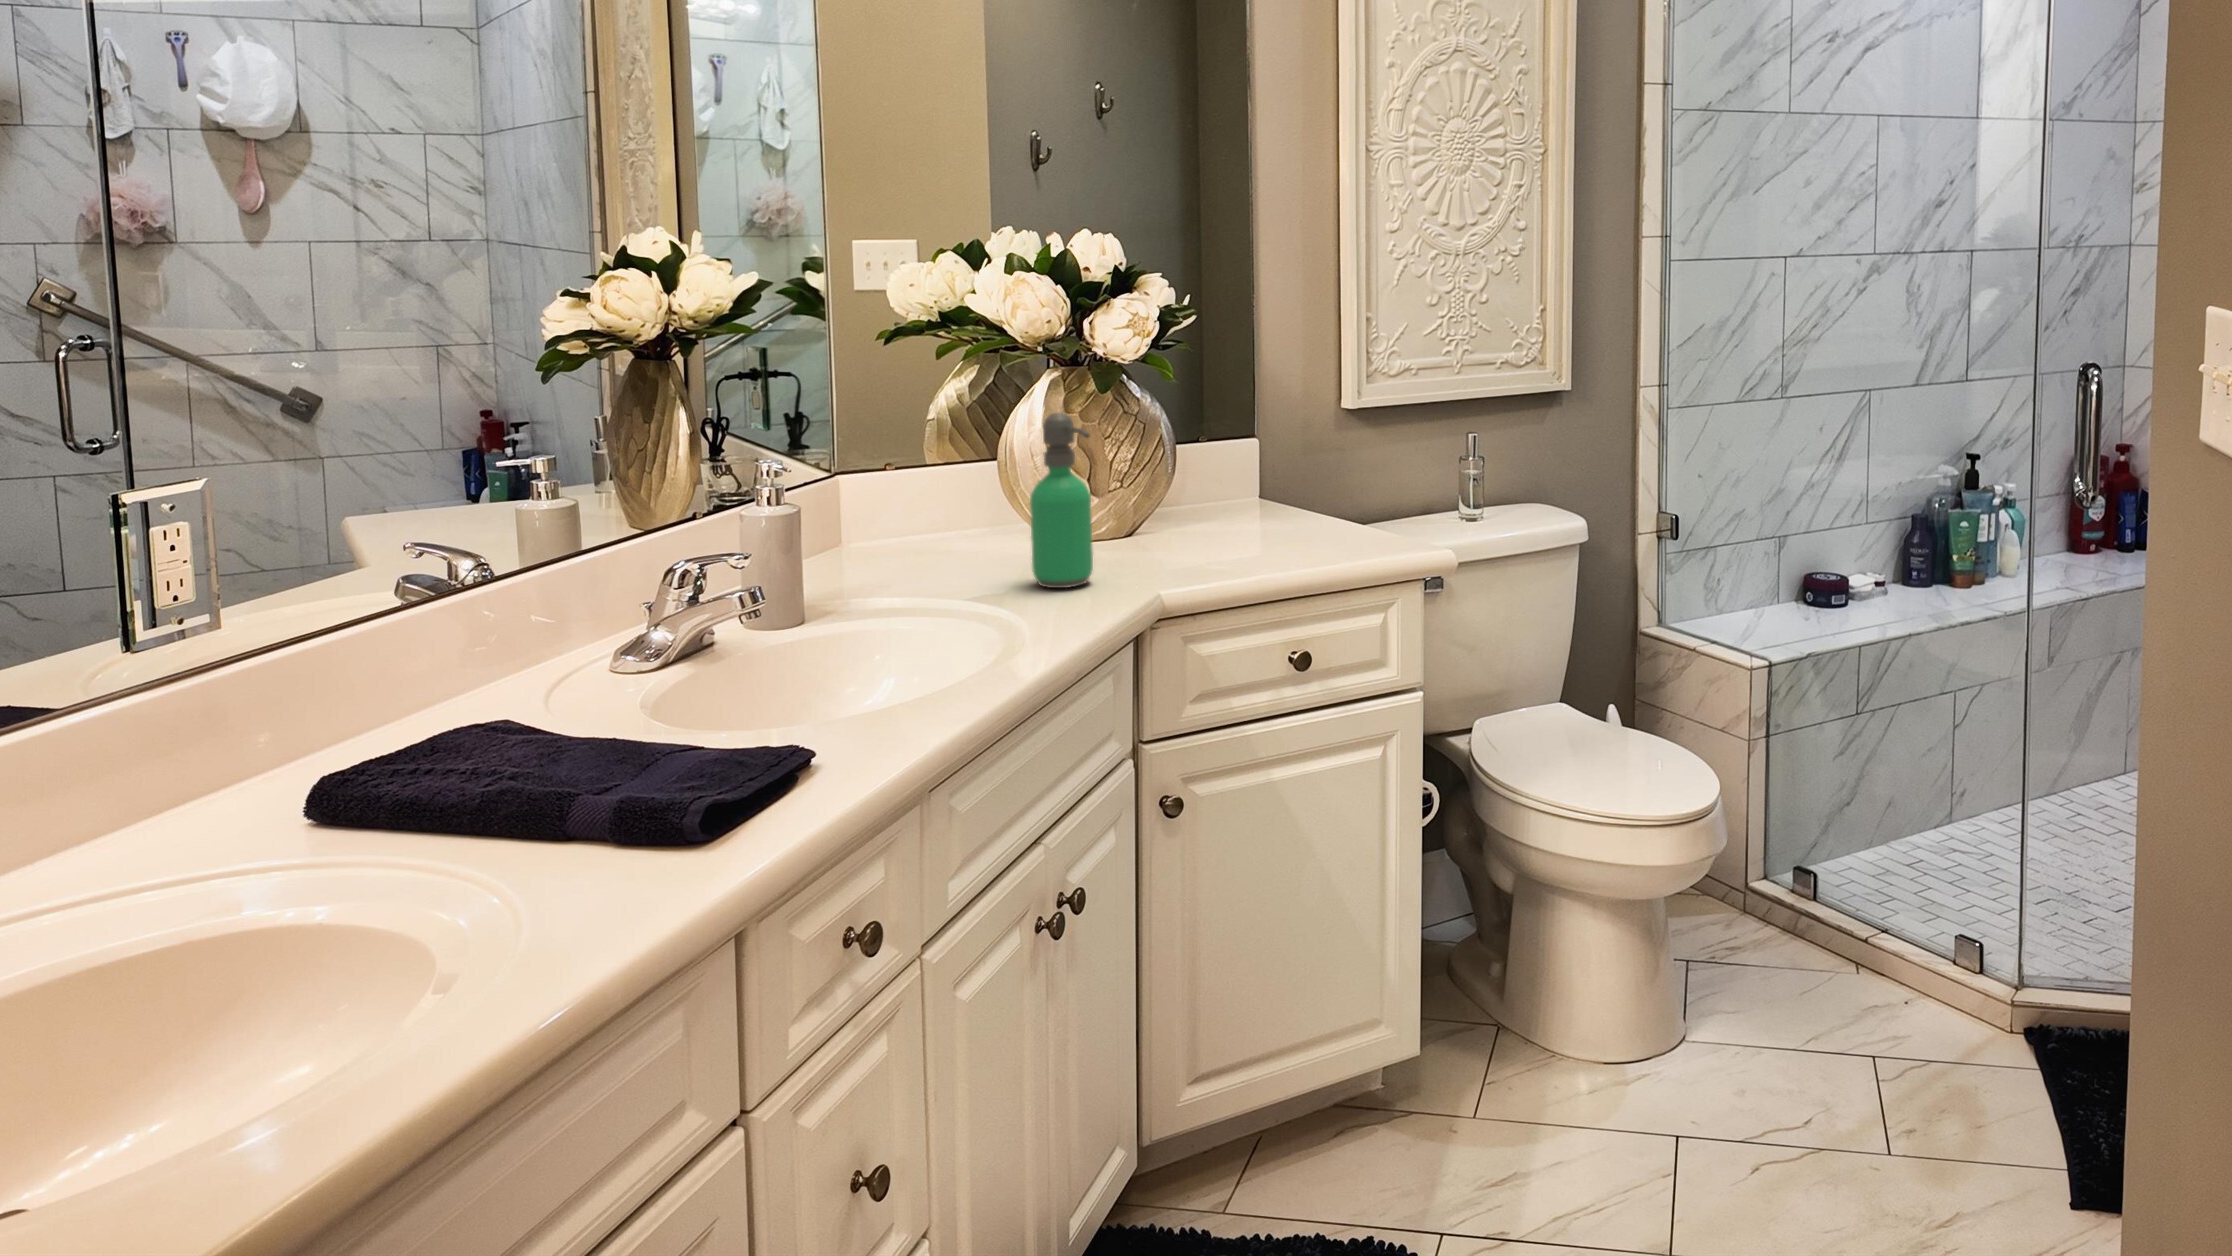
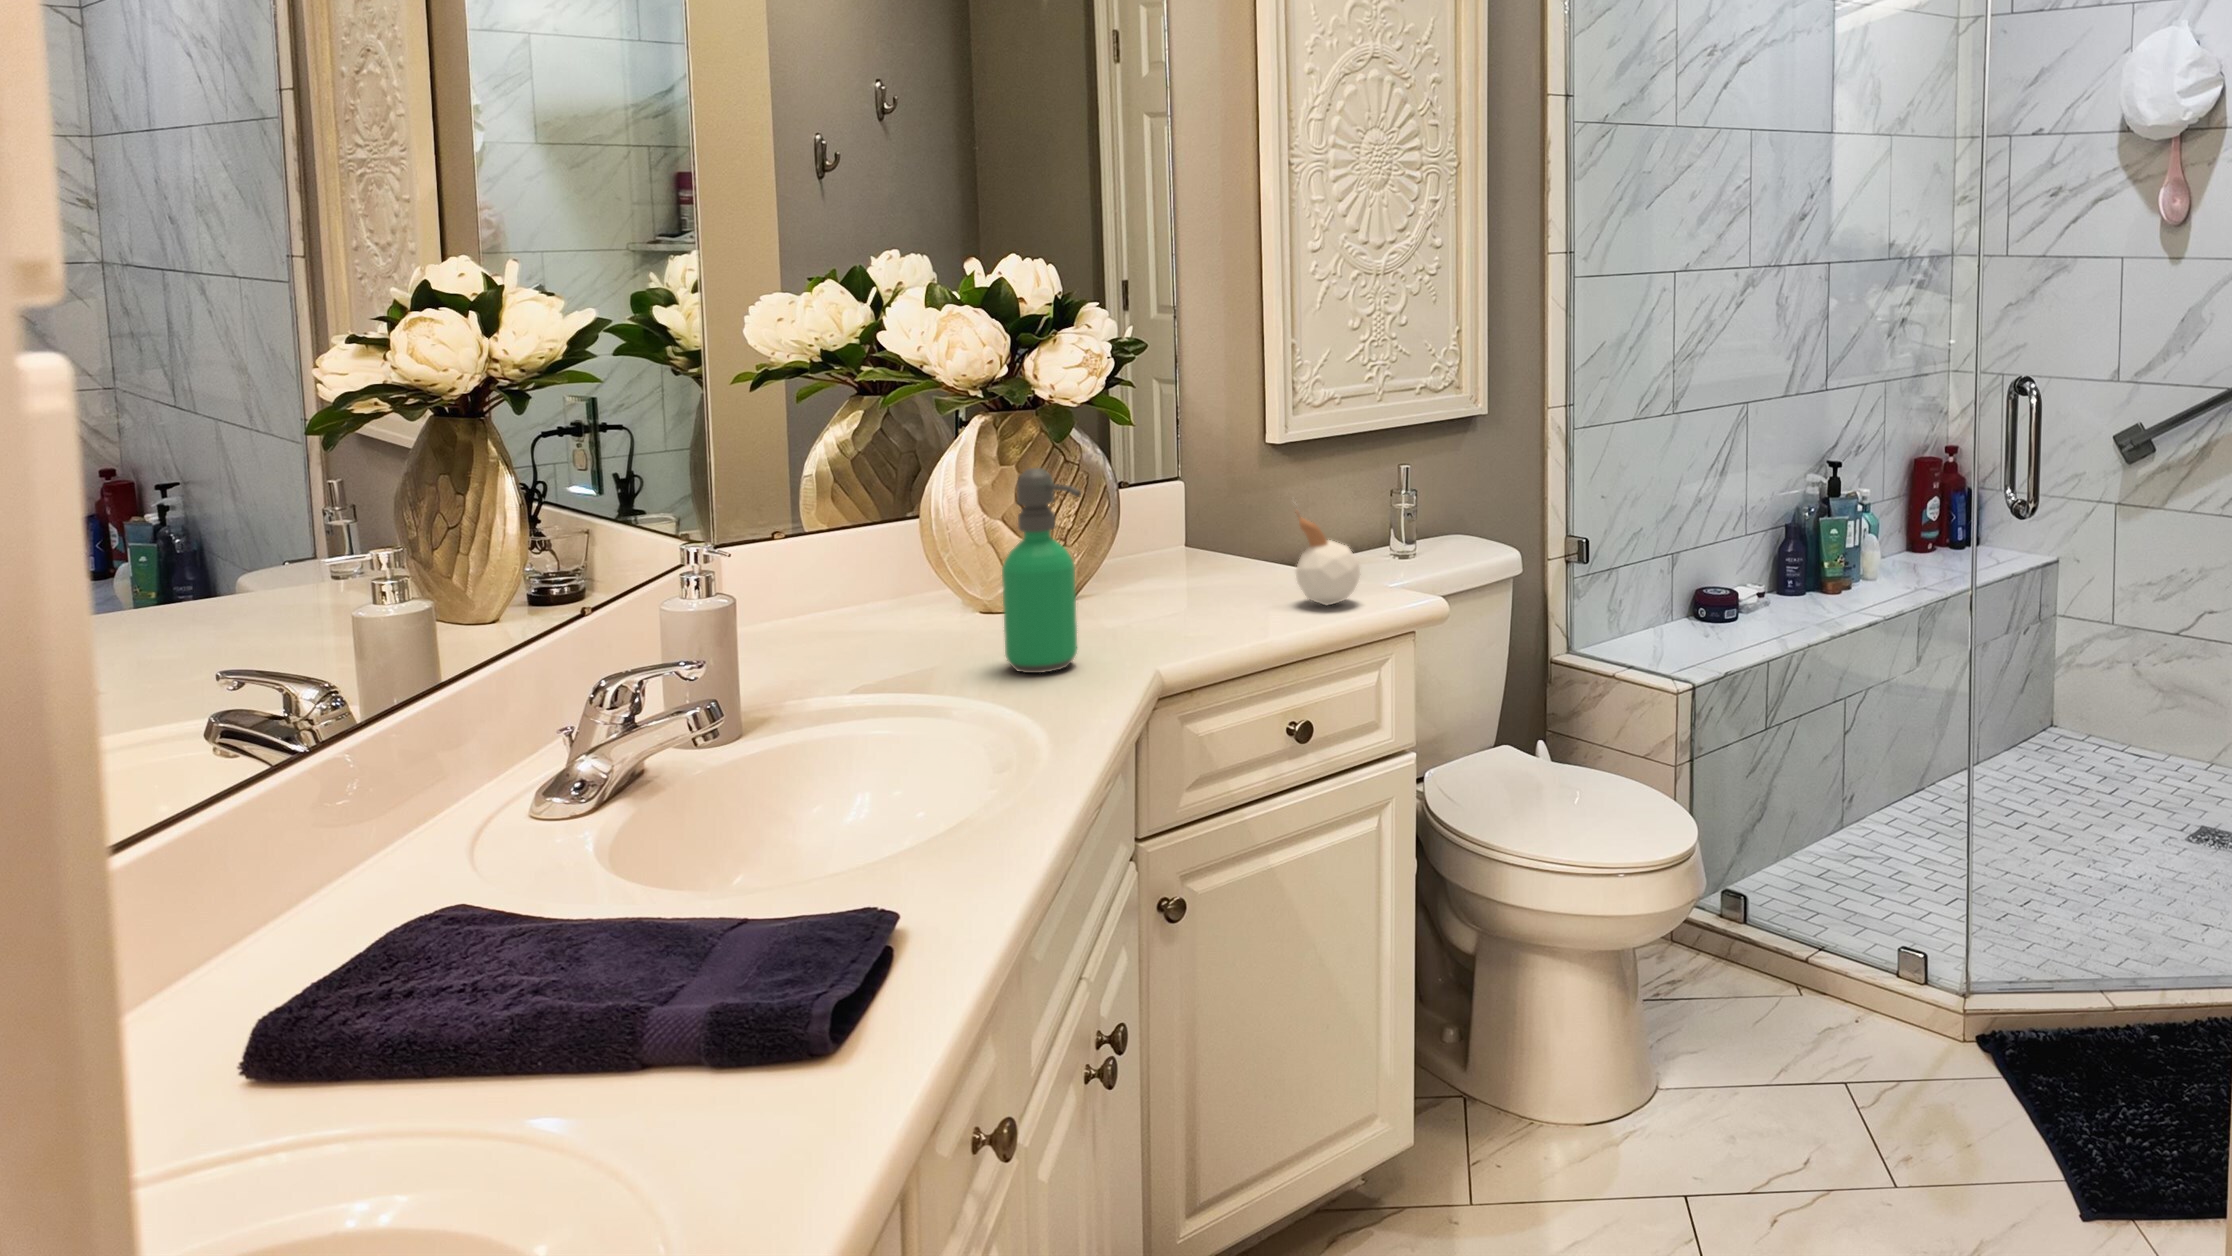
candle: none [1312,452,1374,551] -> present [1295,508,1360,605]

